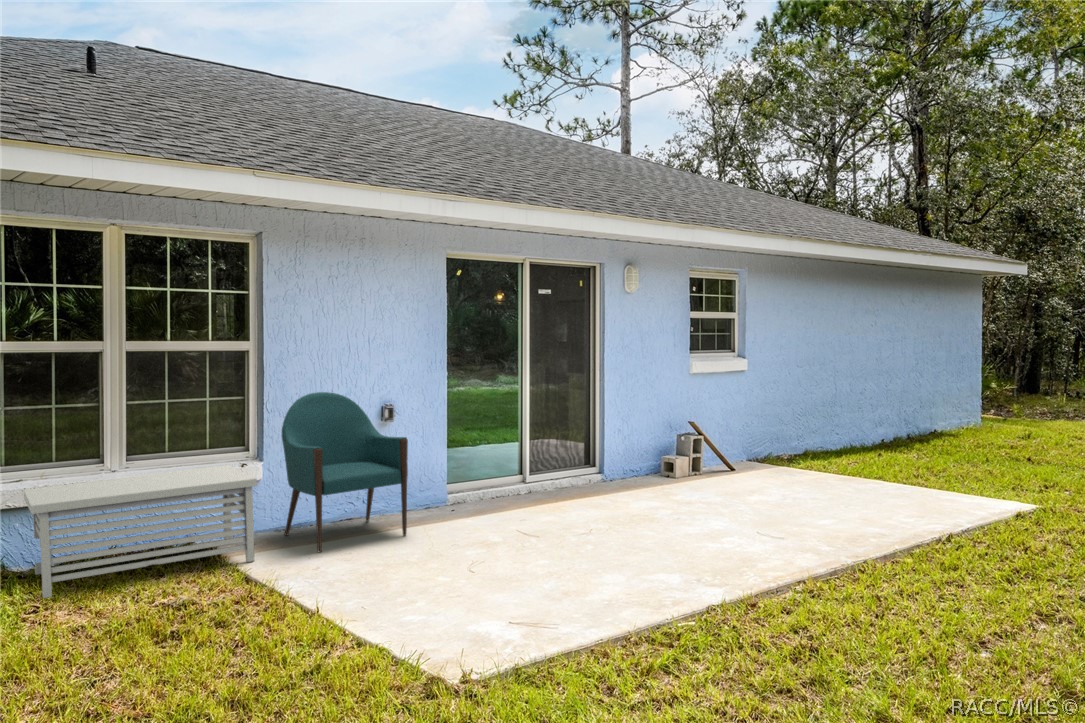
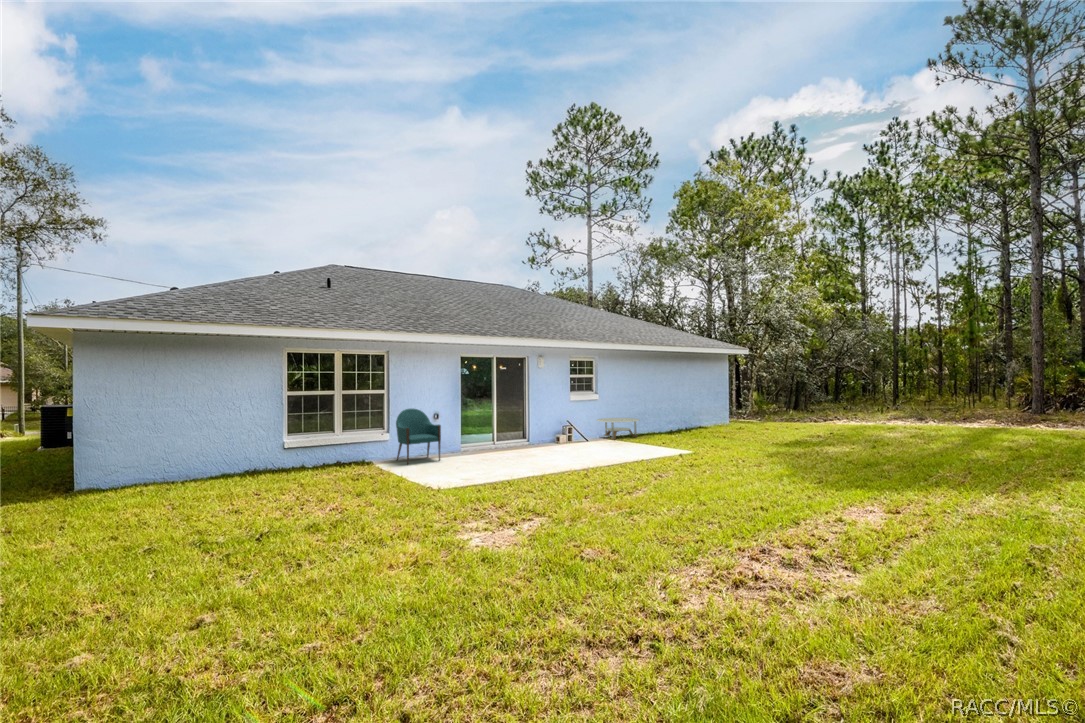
round table: none [747,412,853,466] -> present [597,418,639,440]
storage bench: present [23,465,257,598] -> none [309,435,386,475]

